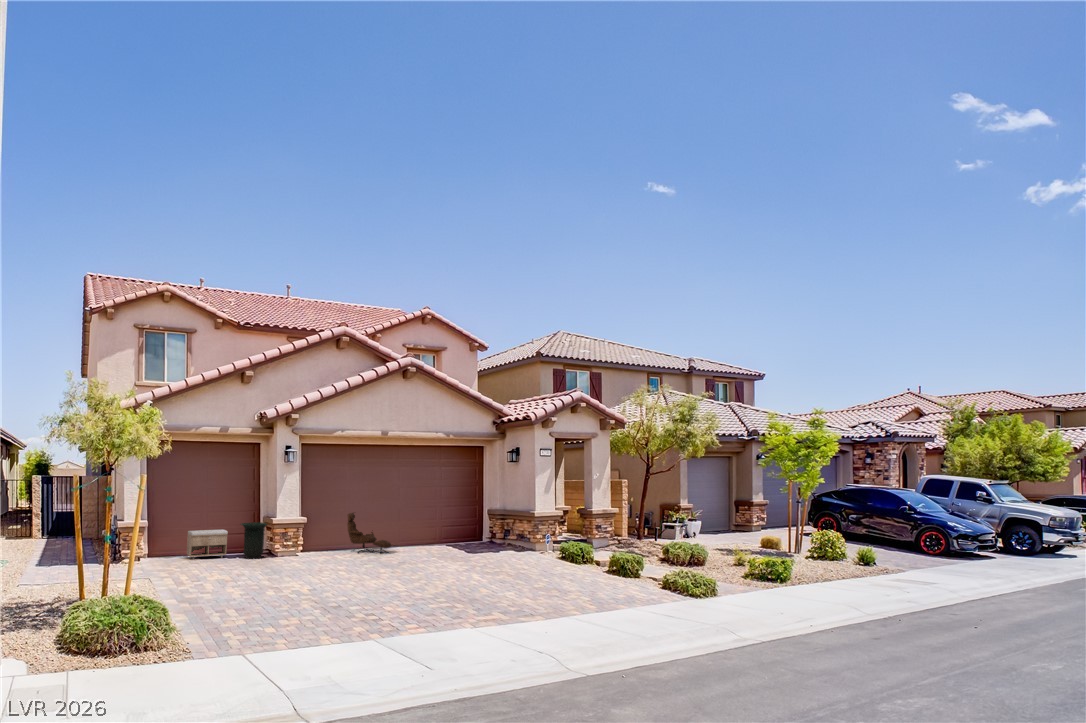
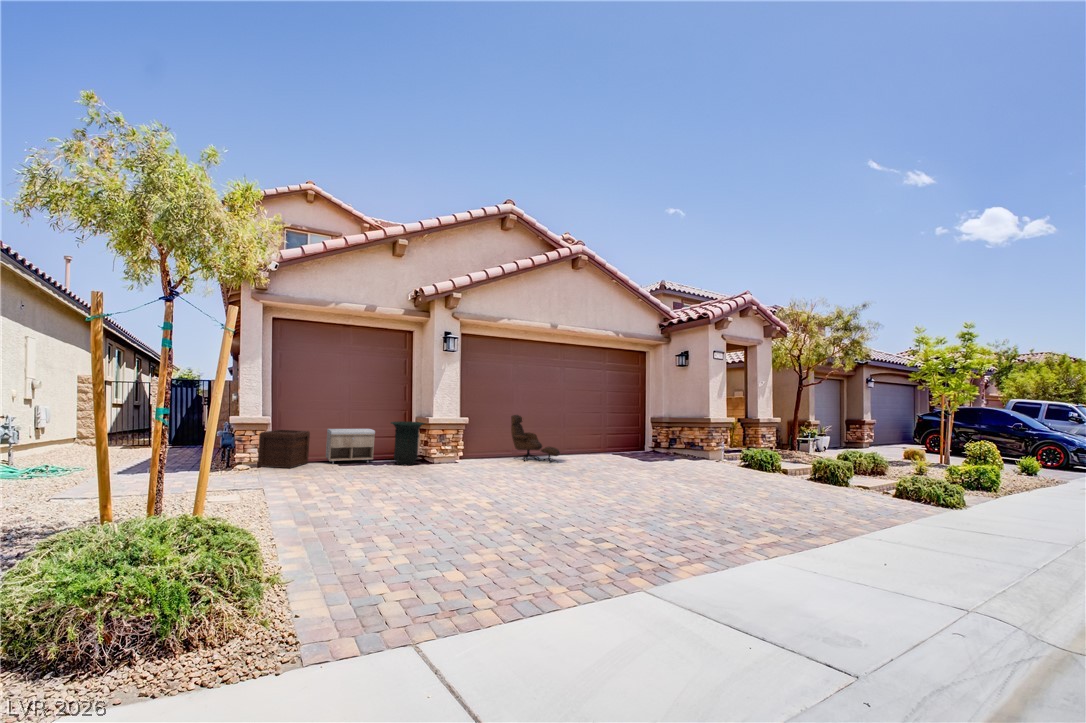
wooden crate: none [134,533,174,563] -> present [257,430,310,468]

